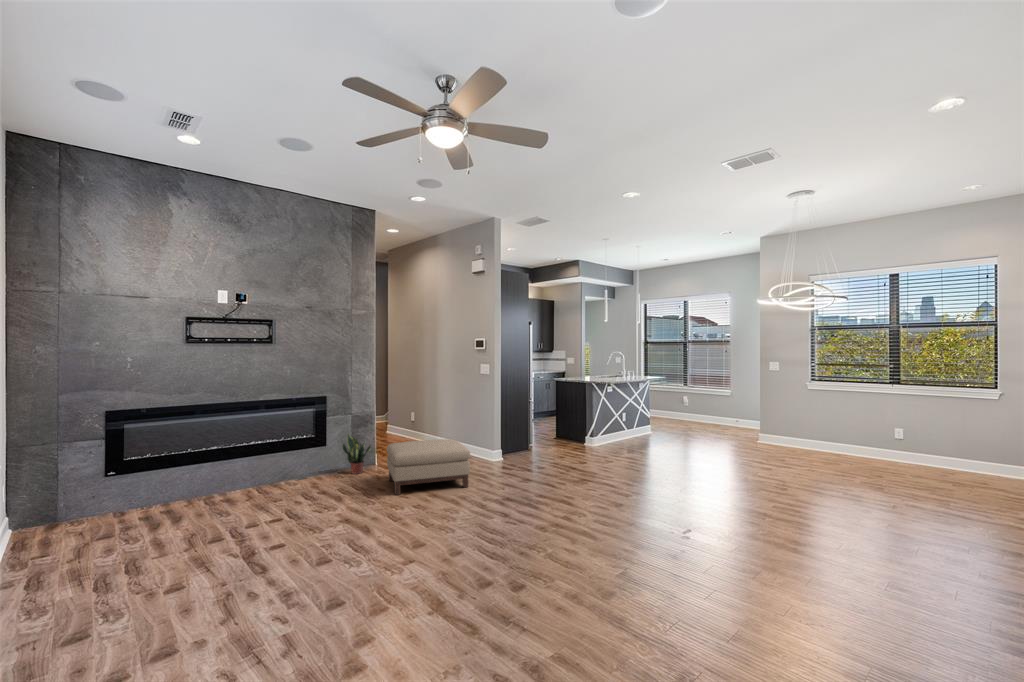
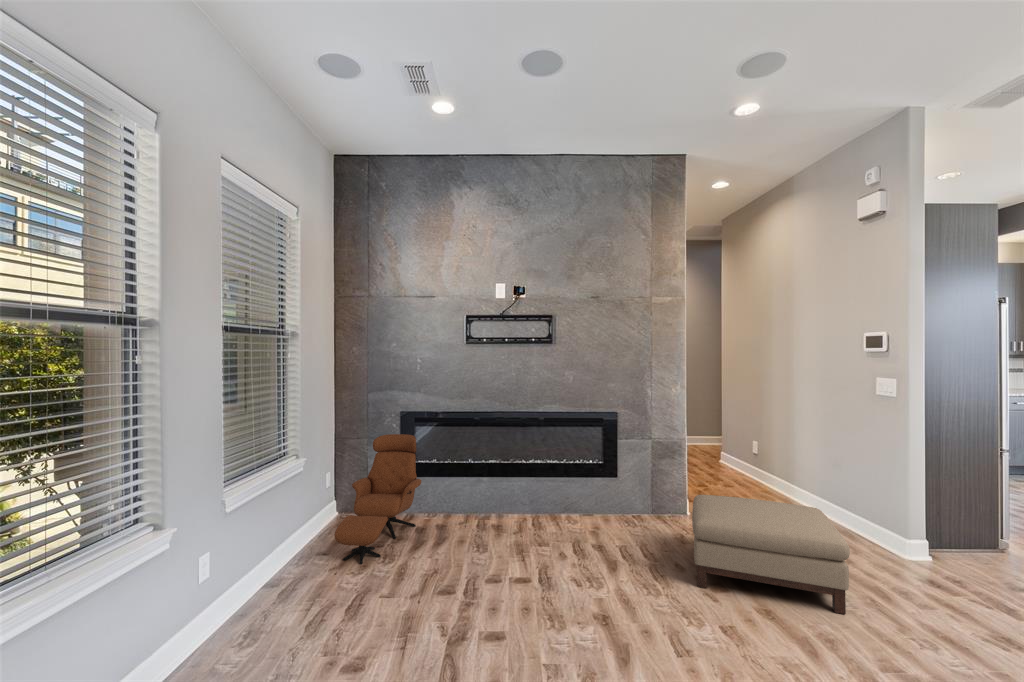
armchair: none [59,434,146,554] -> present [334,434,421,564]
potted plant: present [343,434,371,474] -> none [638,465,677,524]

